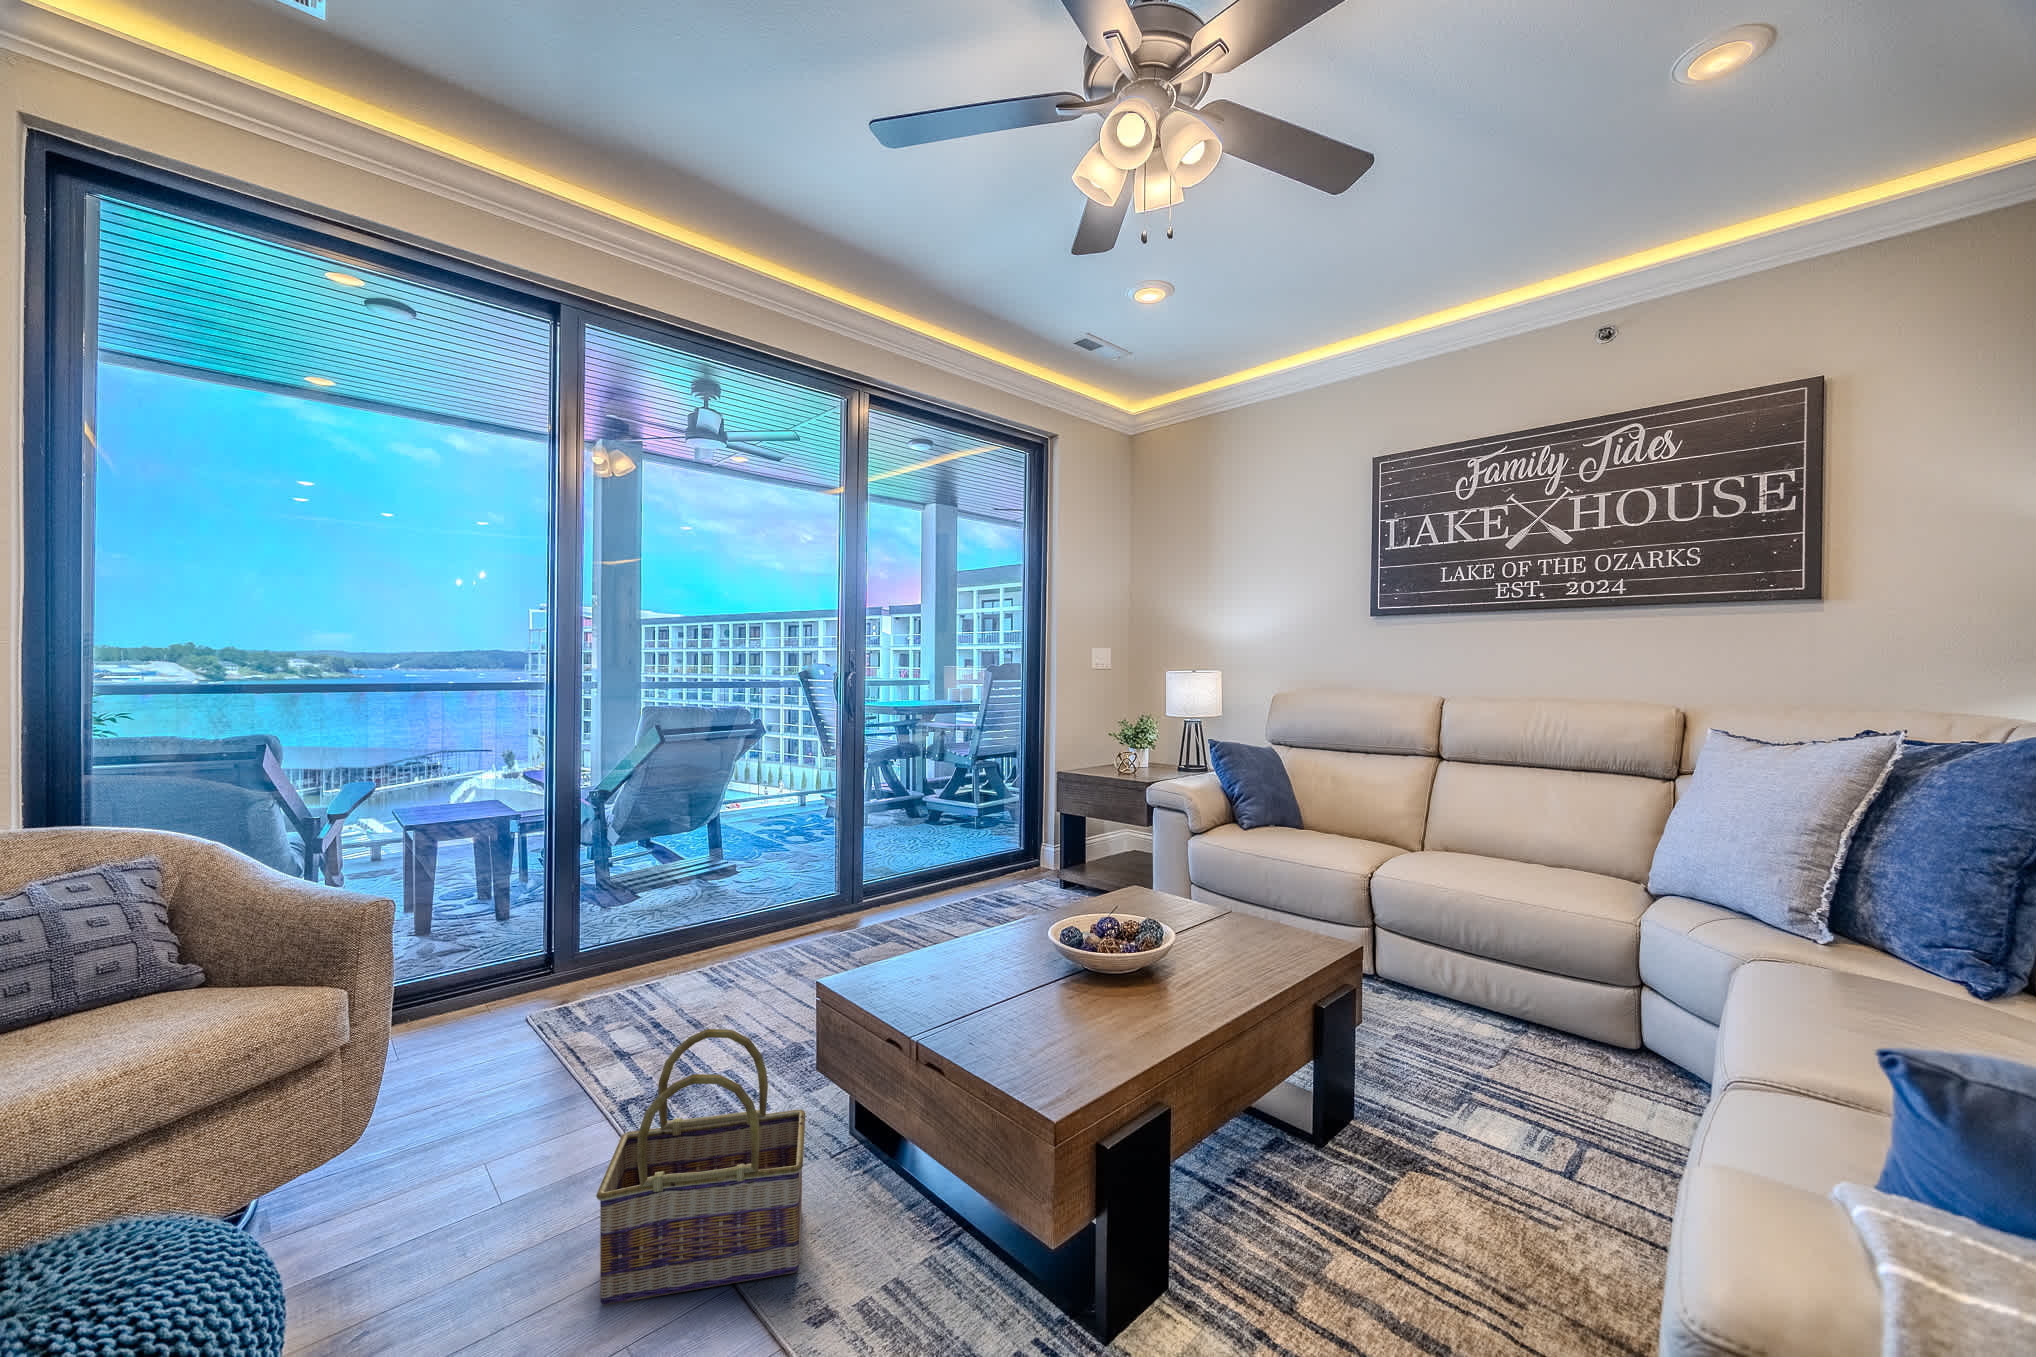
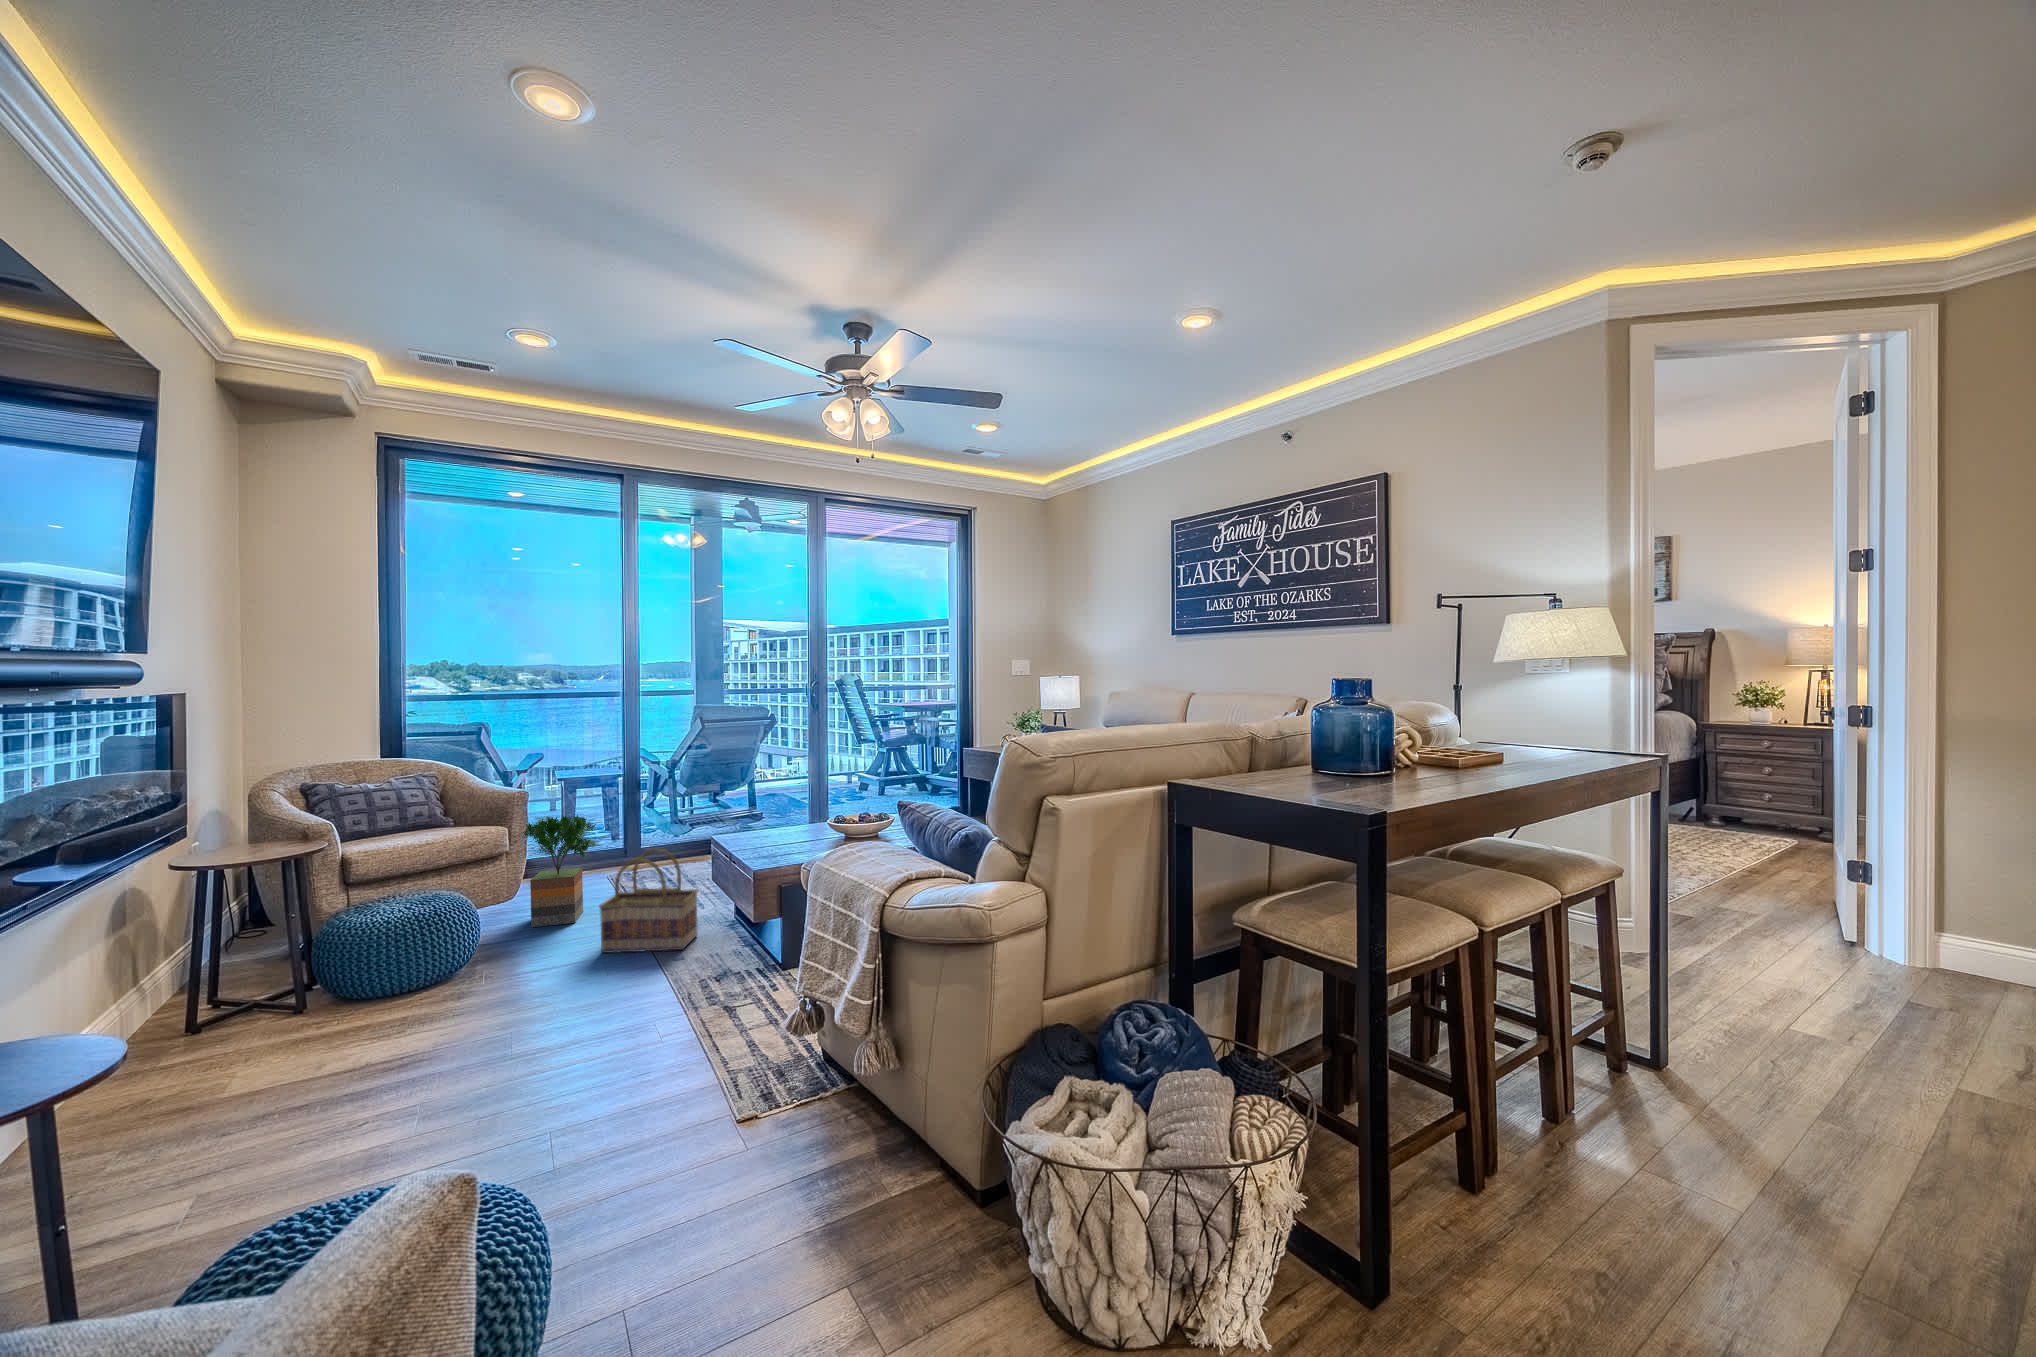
potted tree: none [369,937,553,1206] -> present [523,815,596,927]

